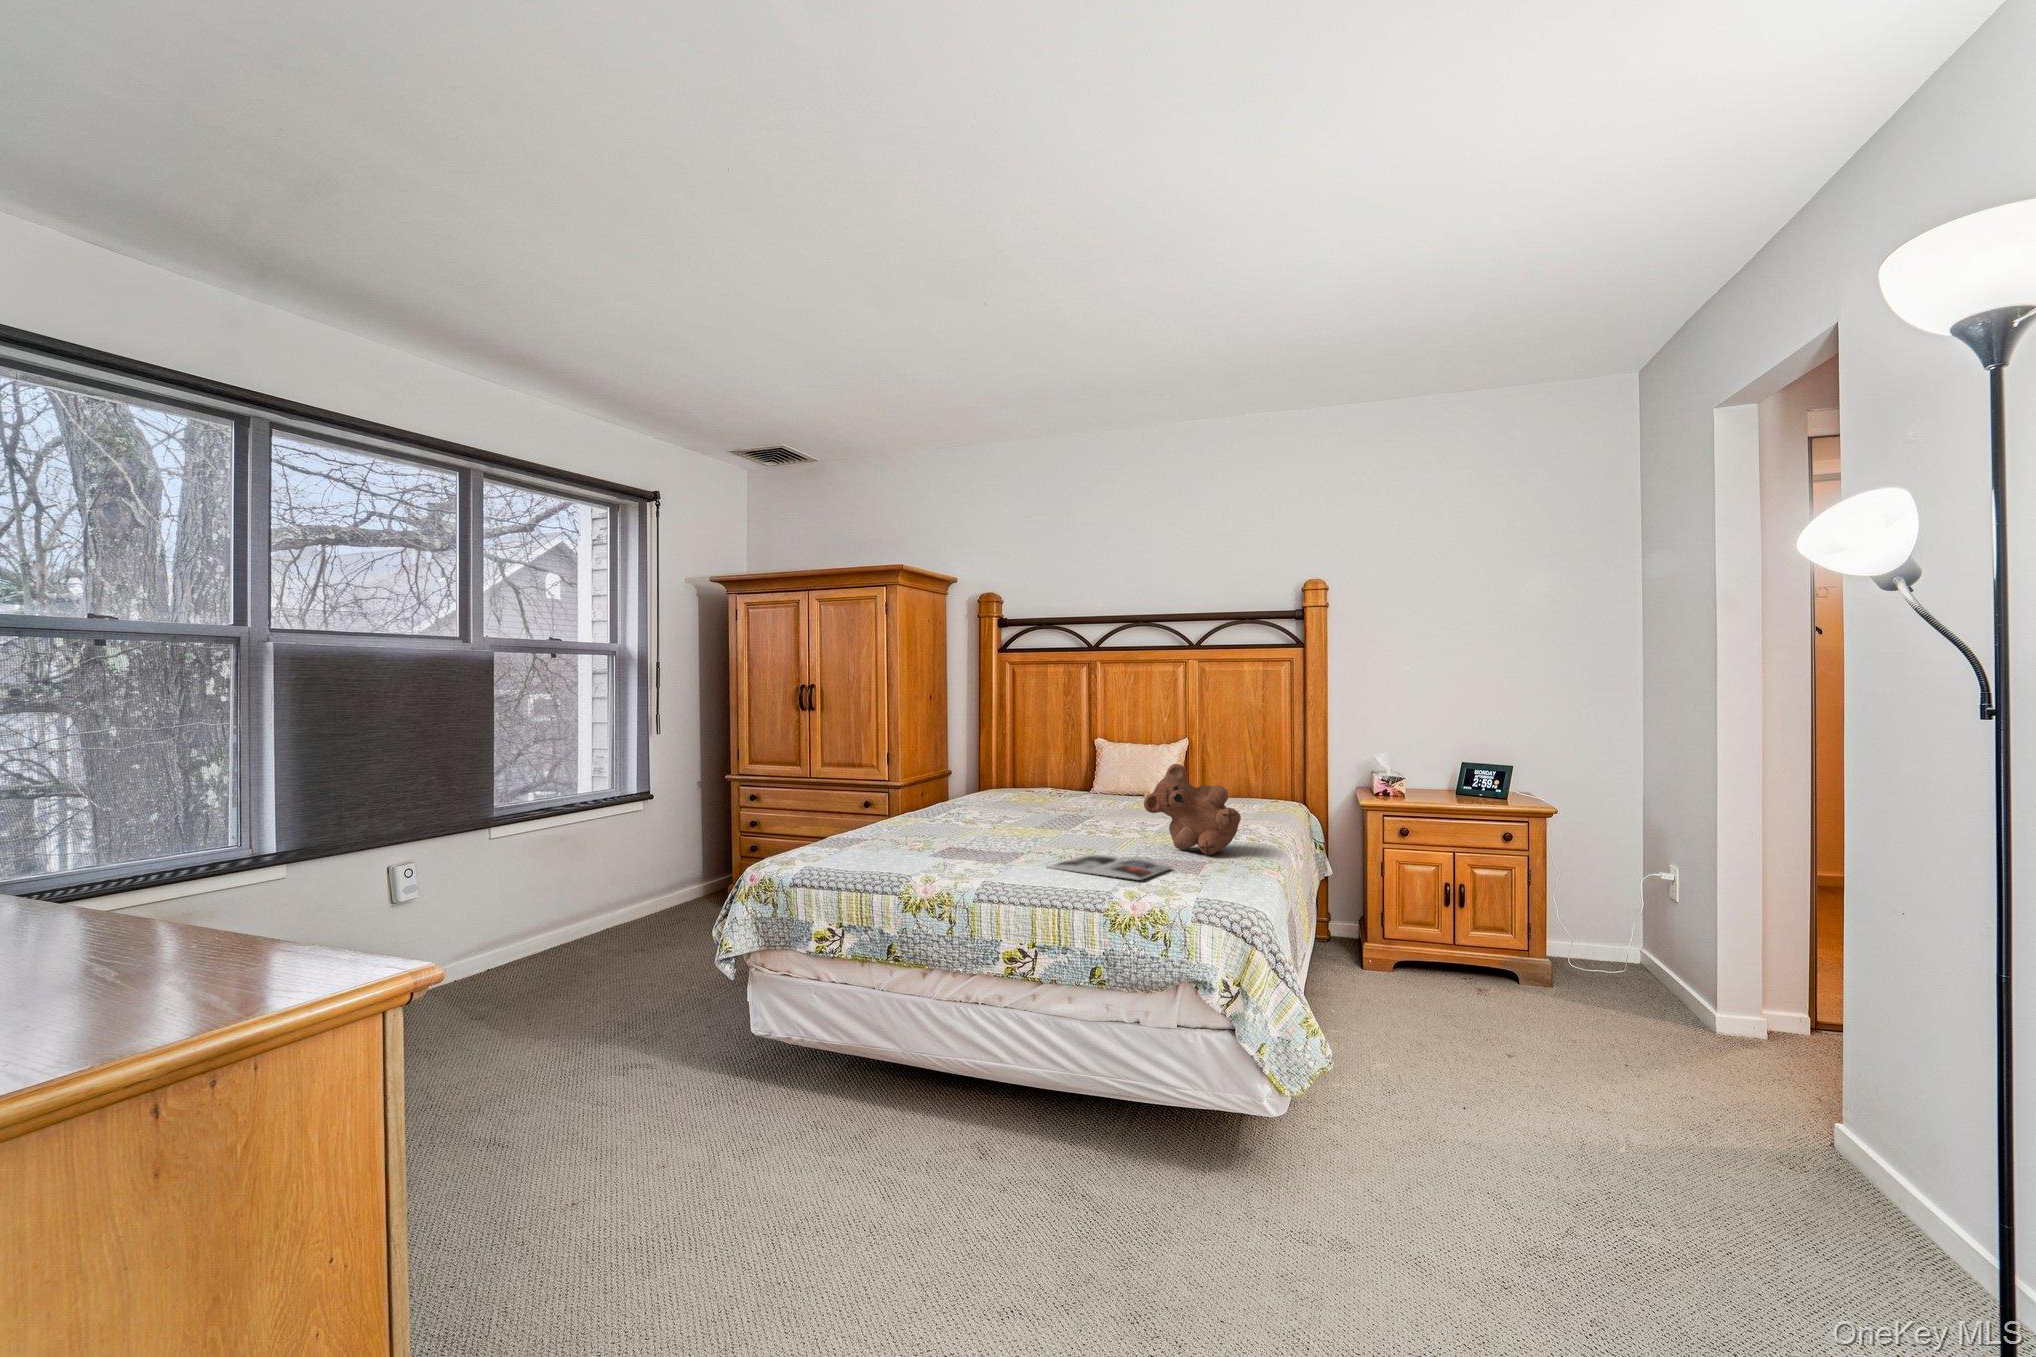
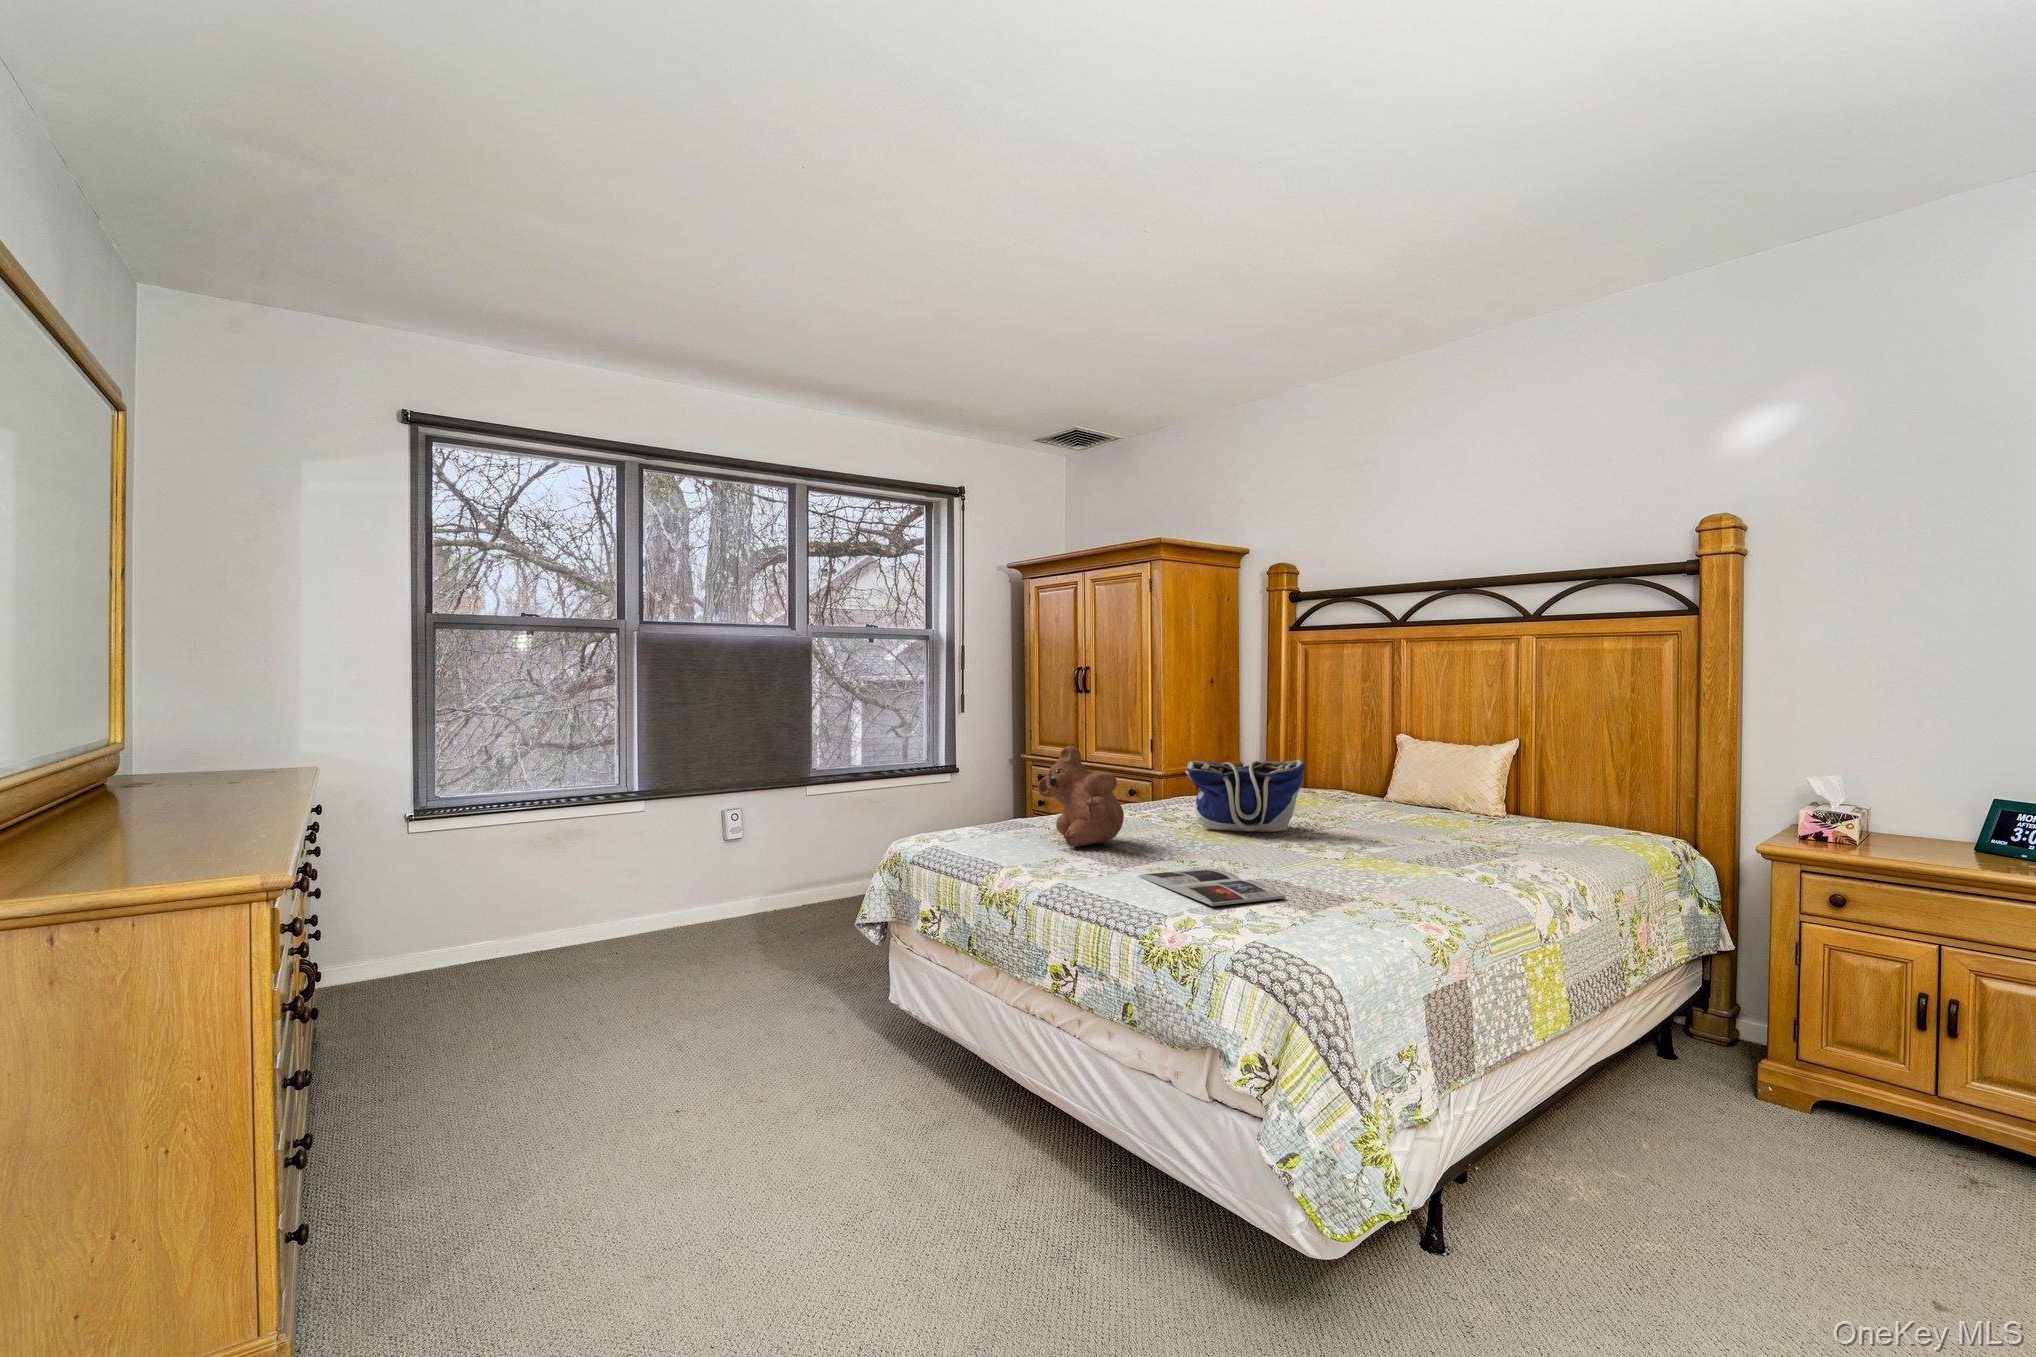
tote bag: none [1006,763,1099,826] -> present [1185,760,1305,832]
teddy bear: present [1144,764,1241,855] -> present [1038,746,1124,846]

